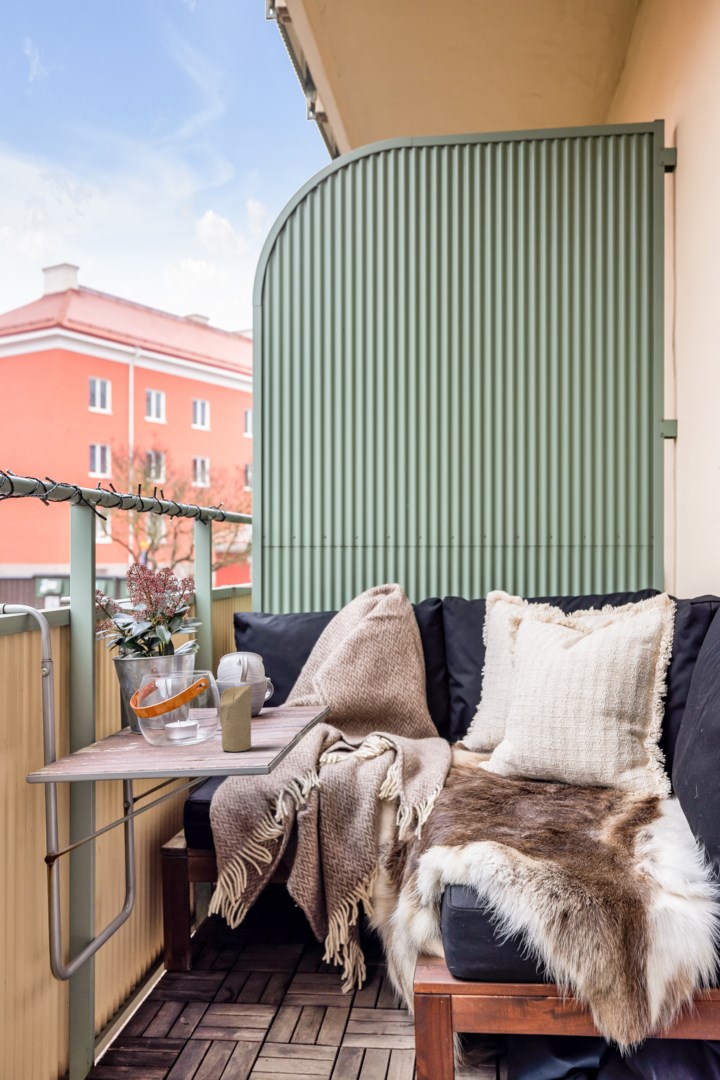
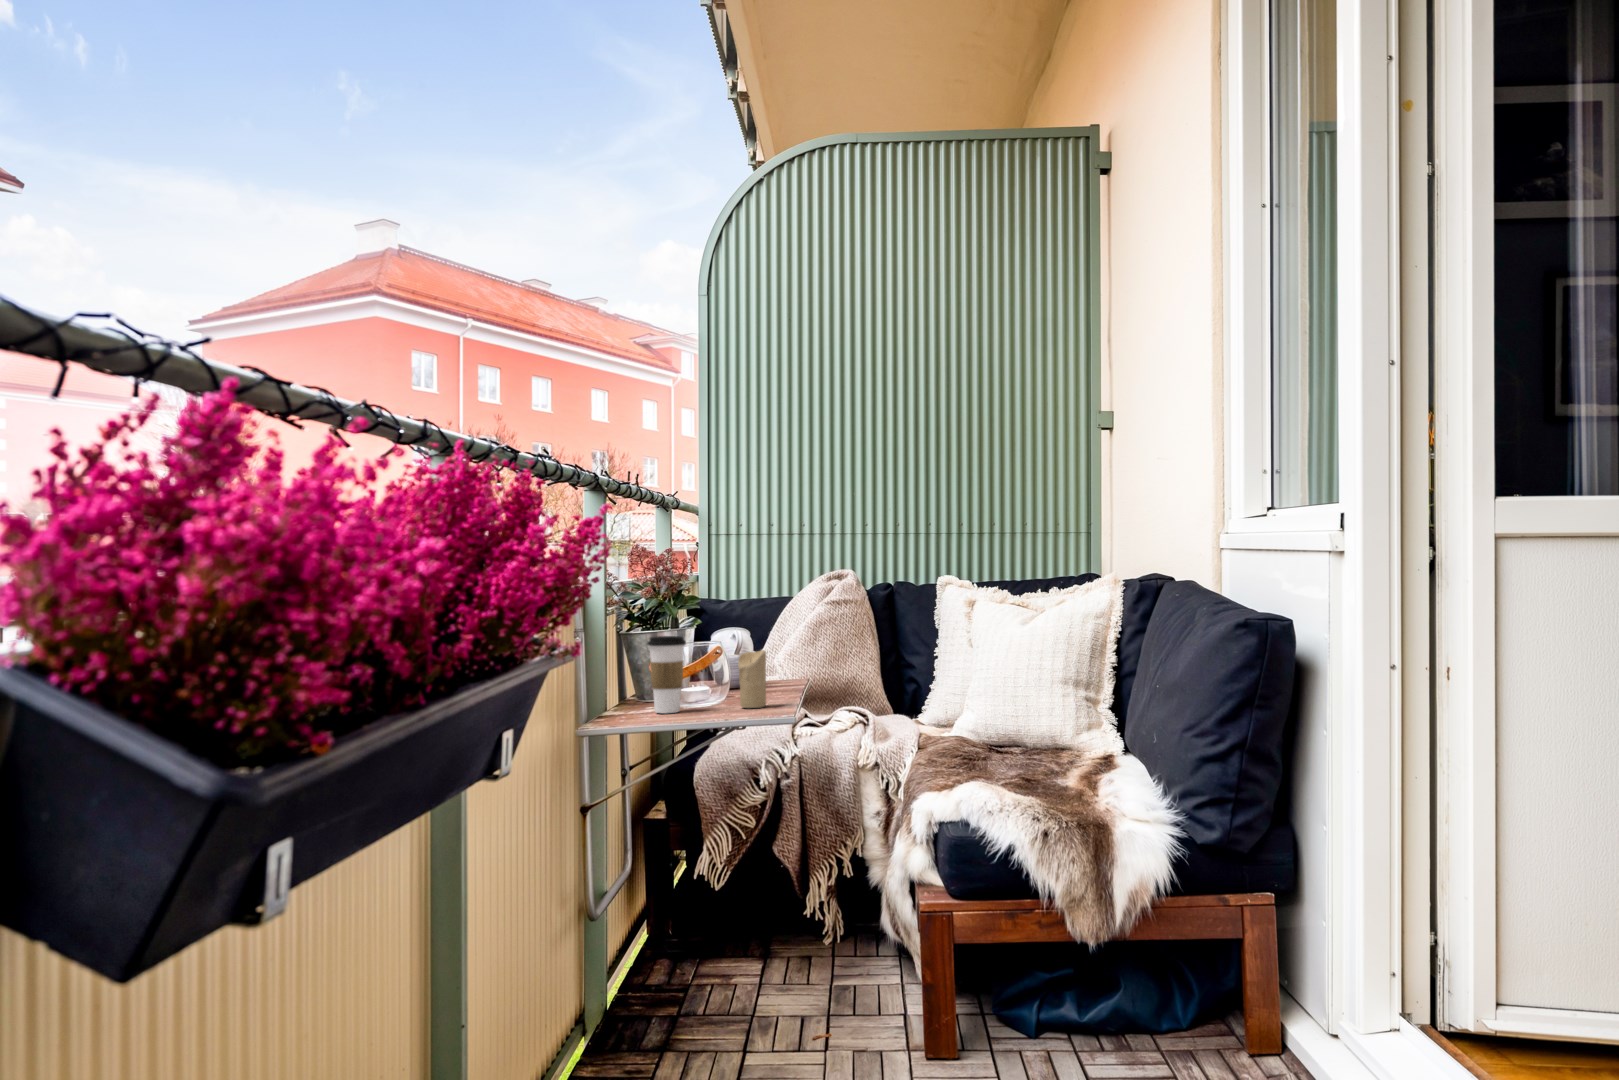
coffee cup: none [121,667,164,755] -> present [647,636,686,713]

